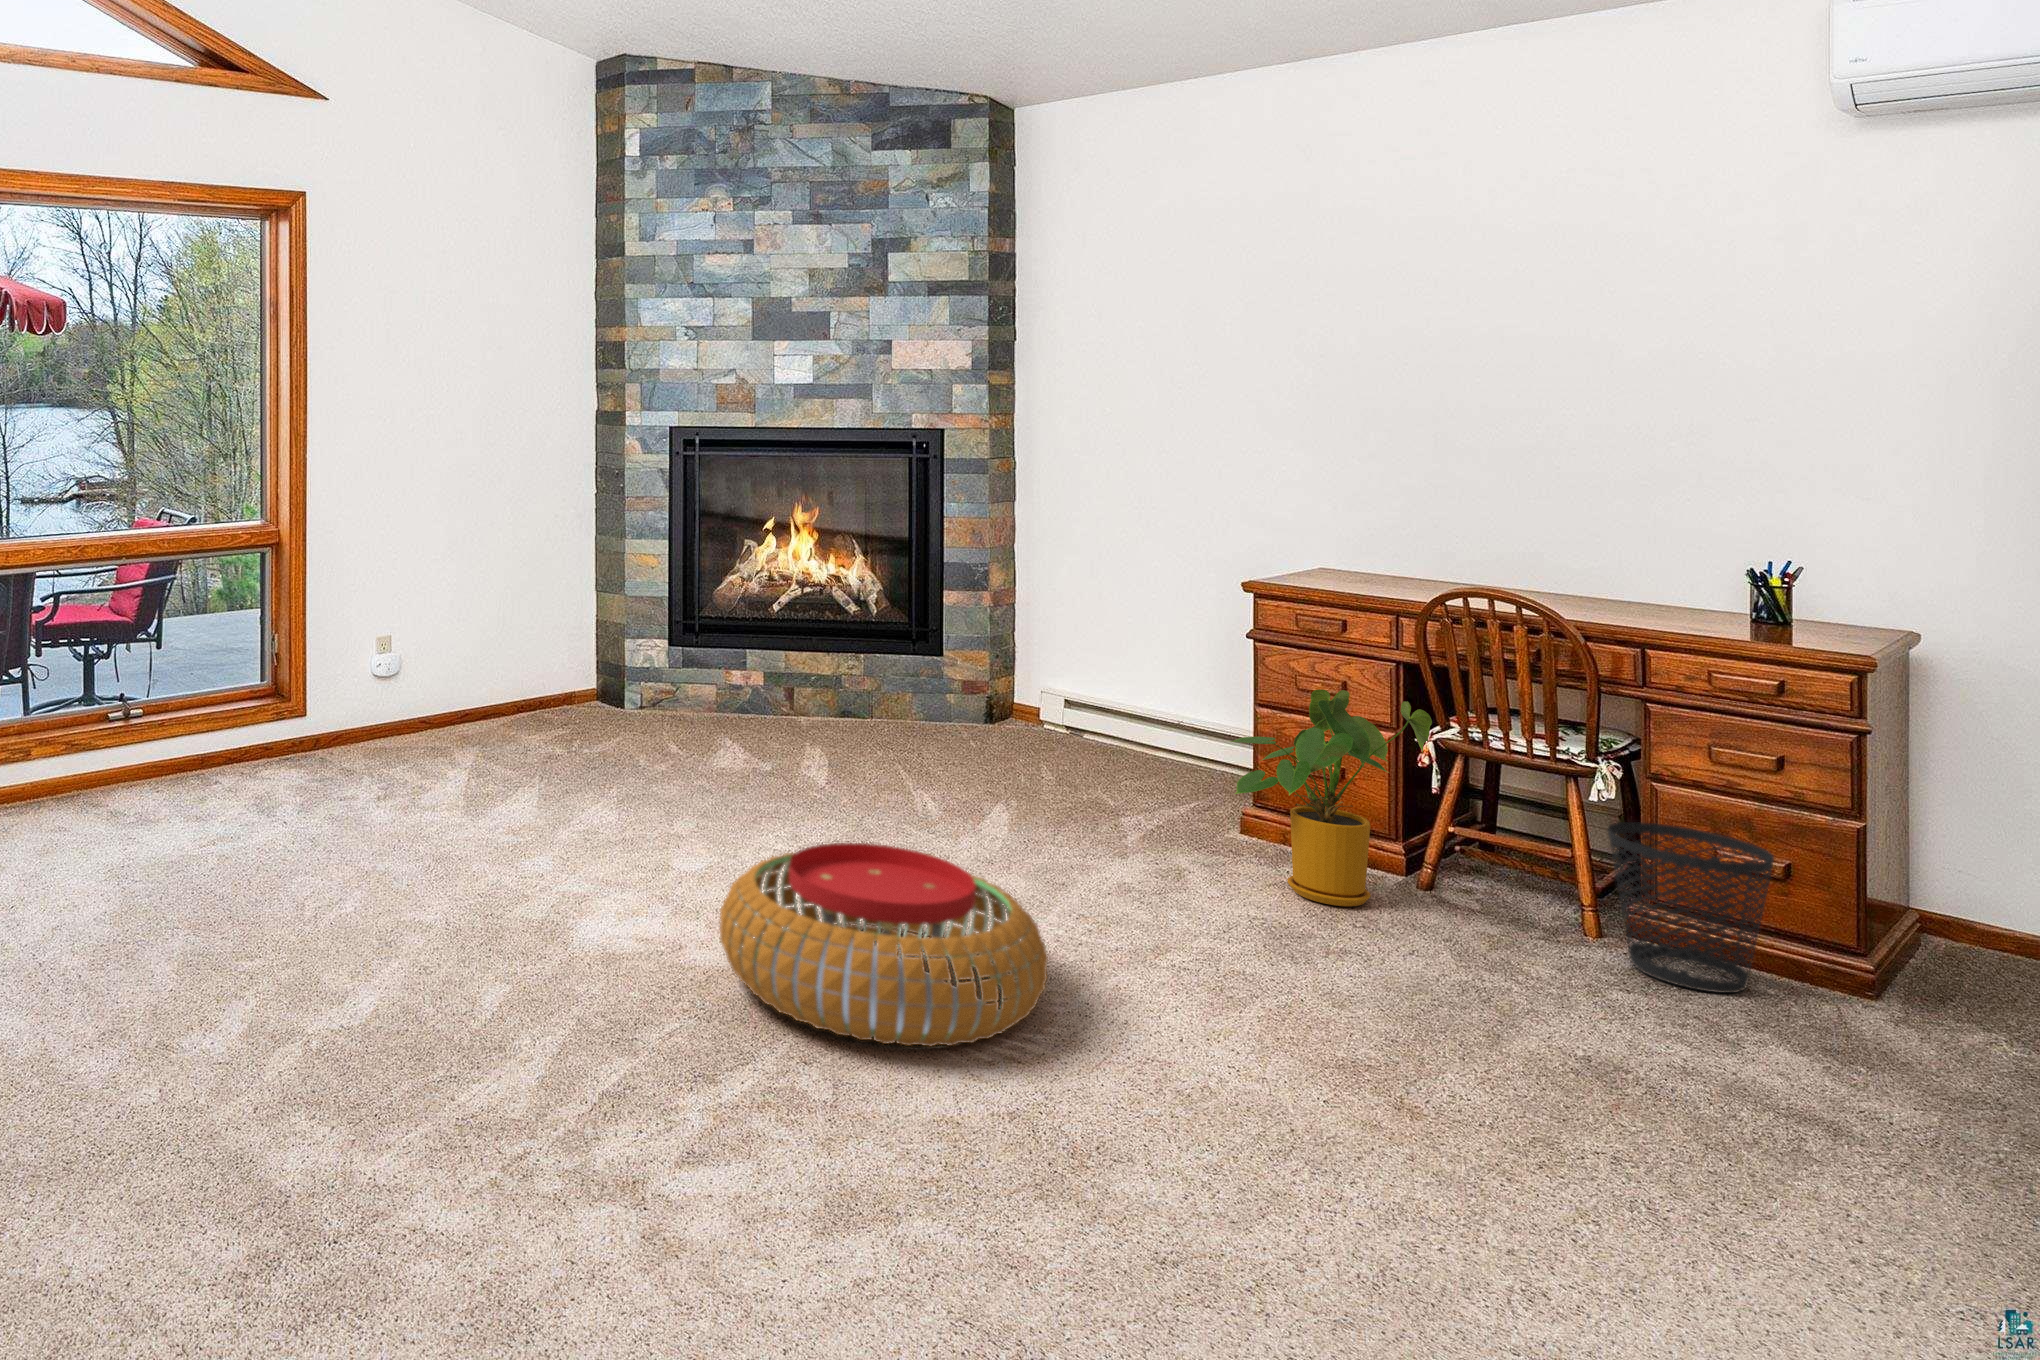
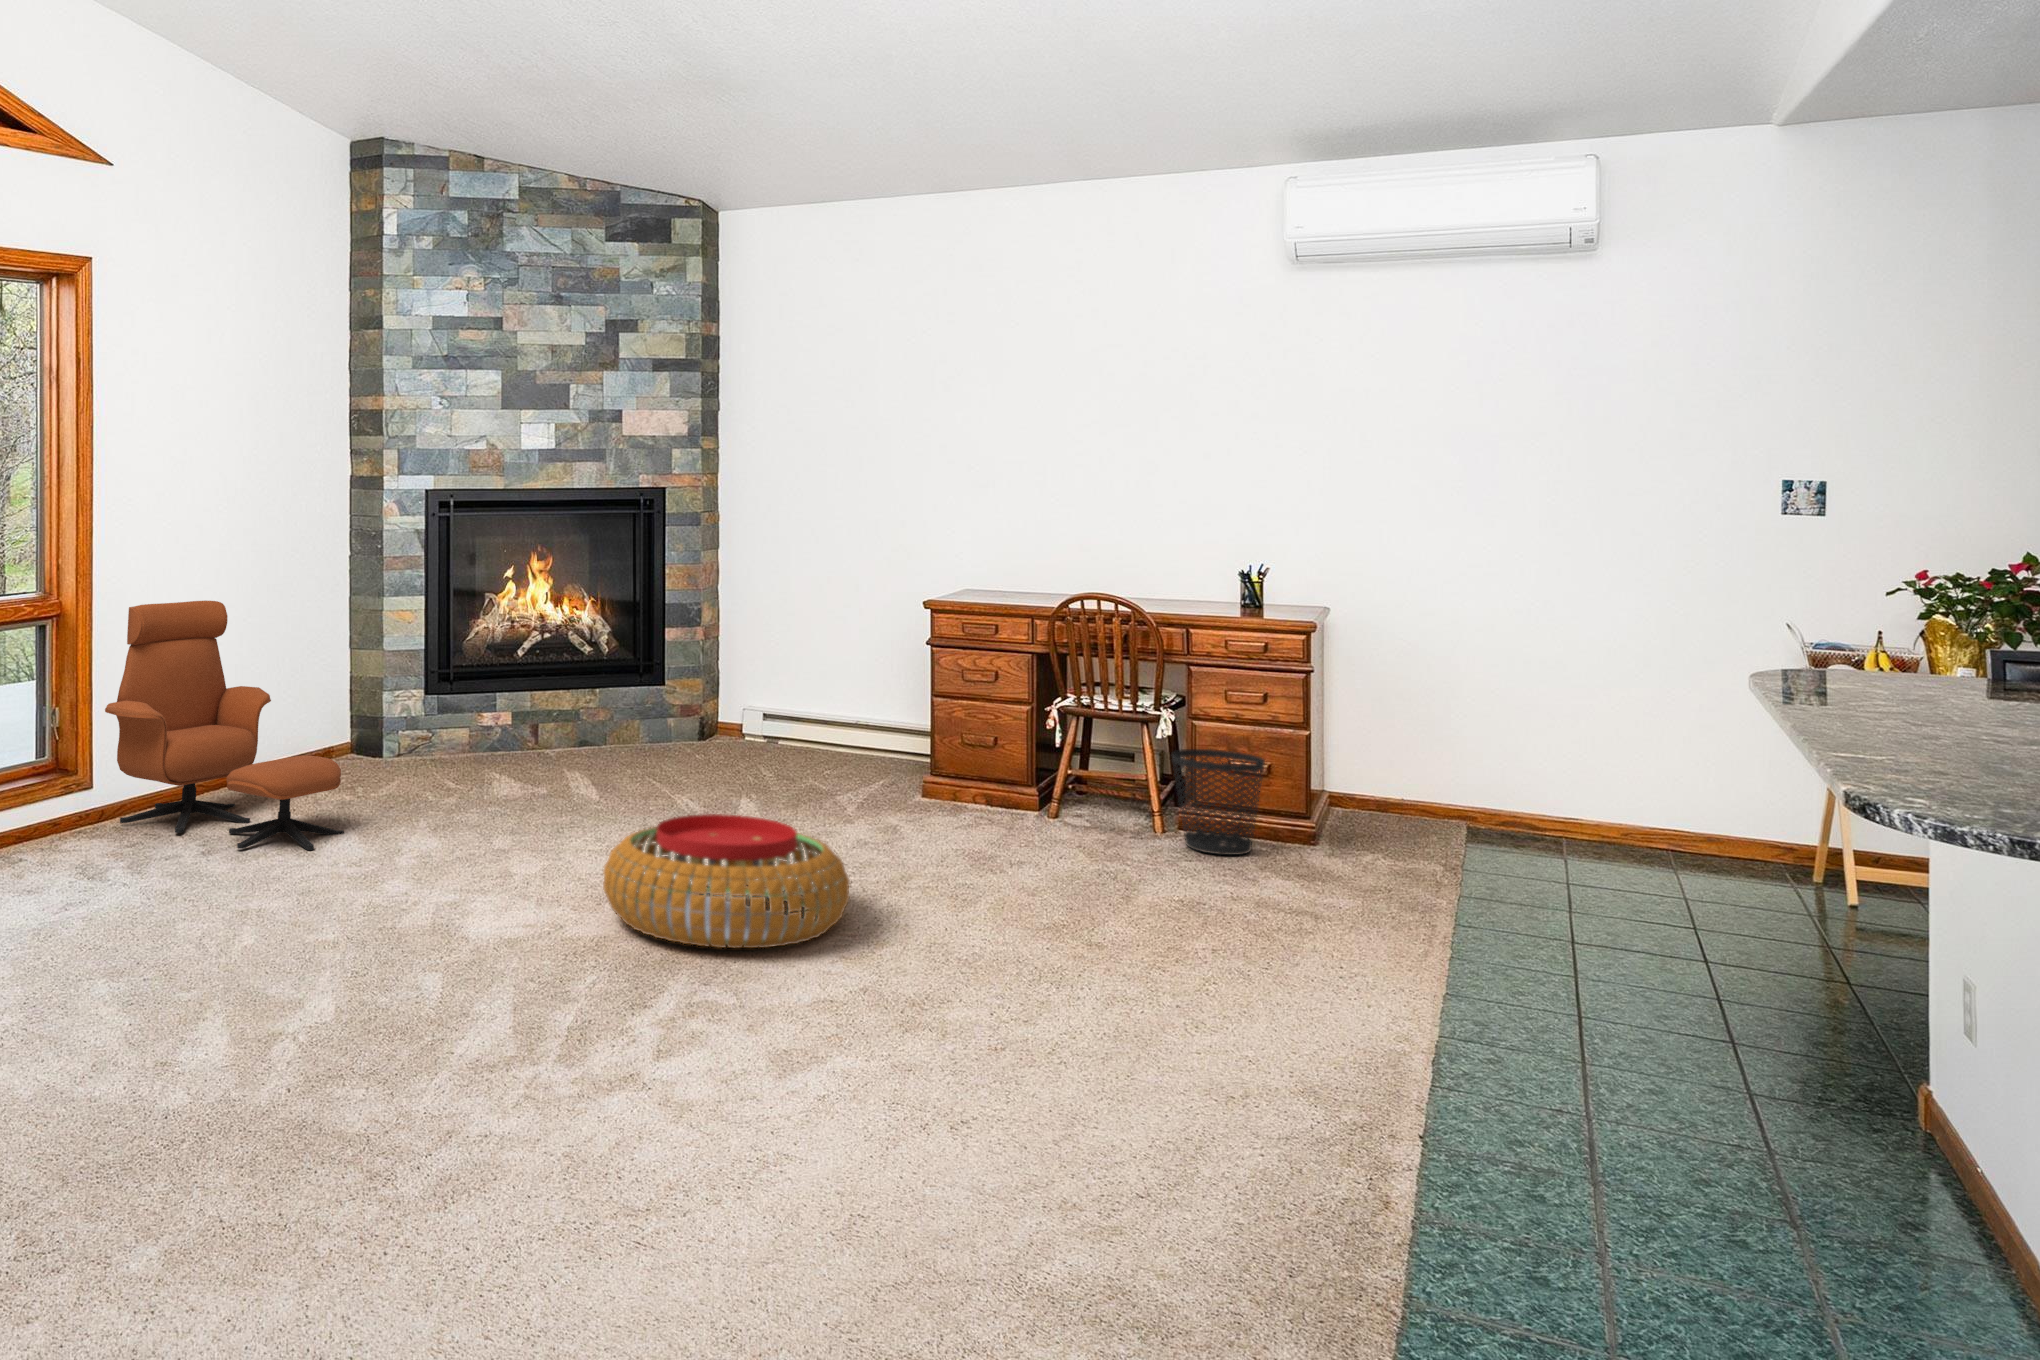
lounge chair: none [295,537,520,815] -> present [105,601,344,850]
house plant: present [1231,689,1432,906] -> none [928,677,1059,835]

